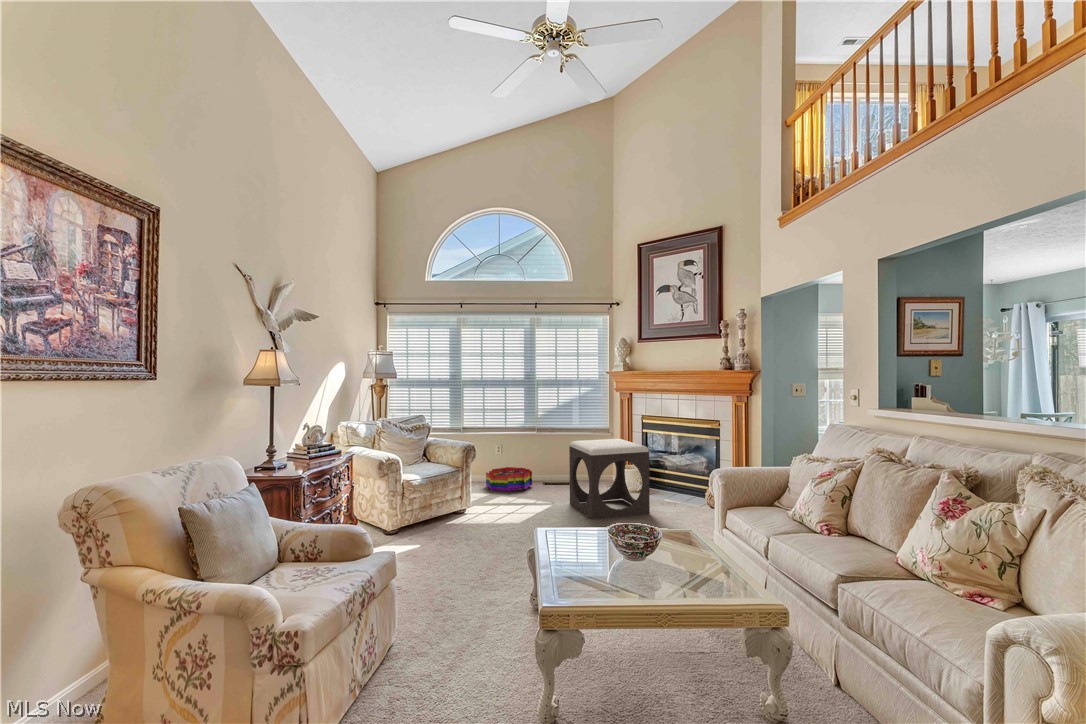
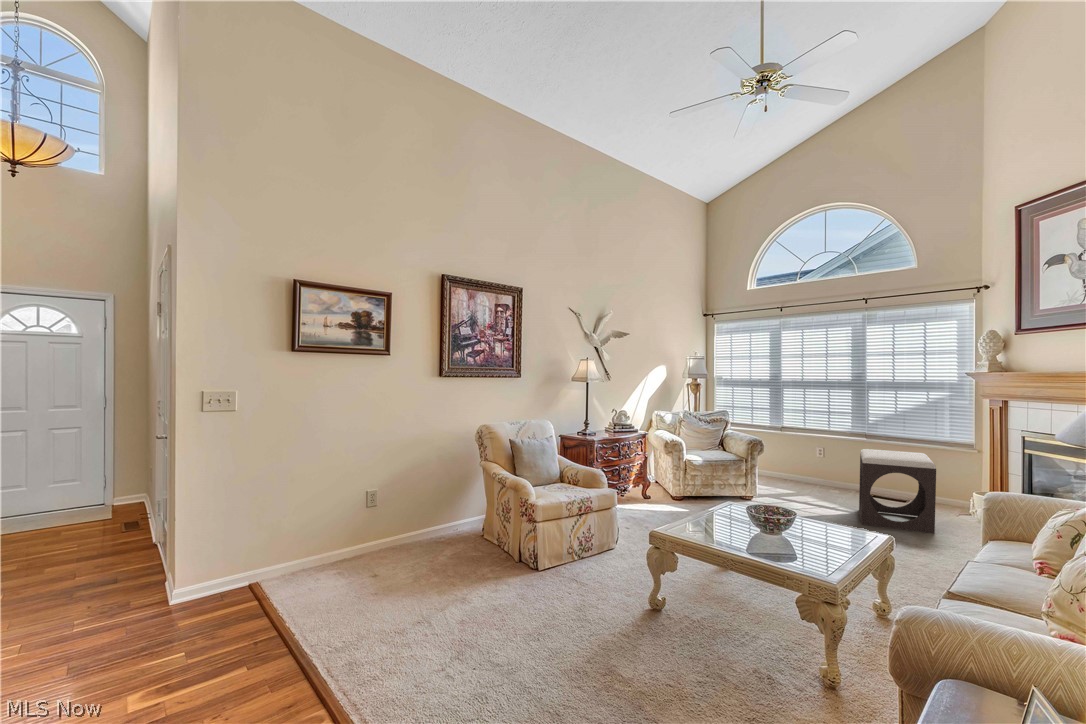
storage bin: present [486,467,532,491] -> none [796,468,843,492]

